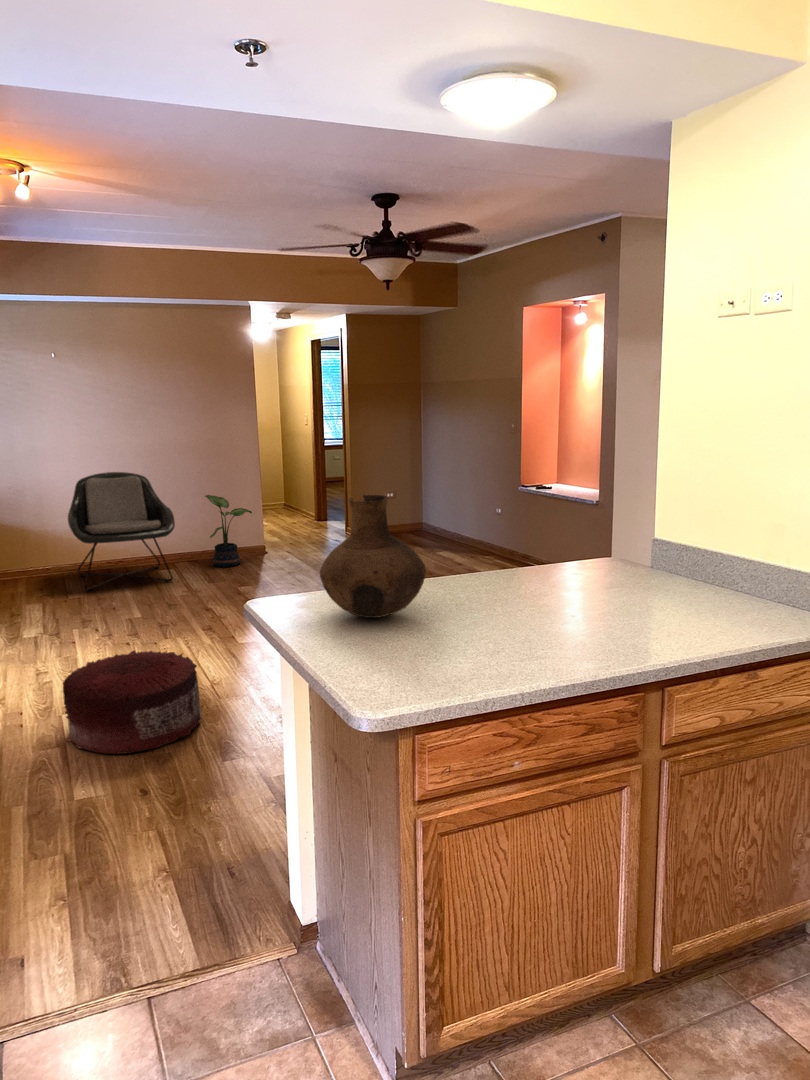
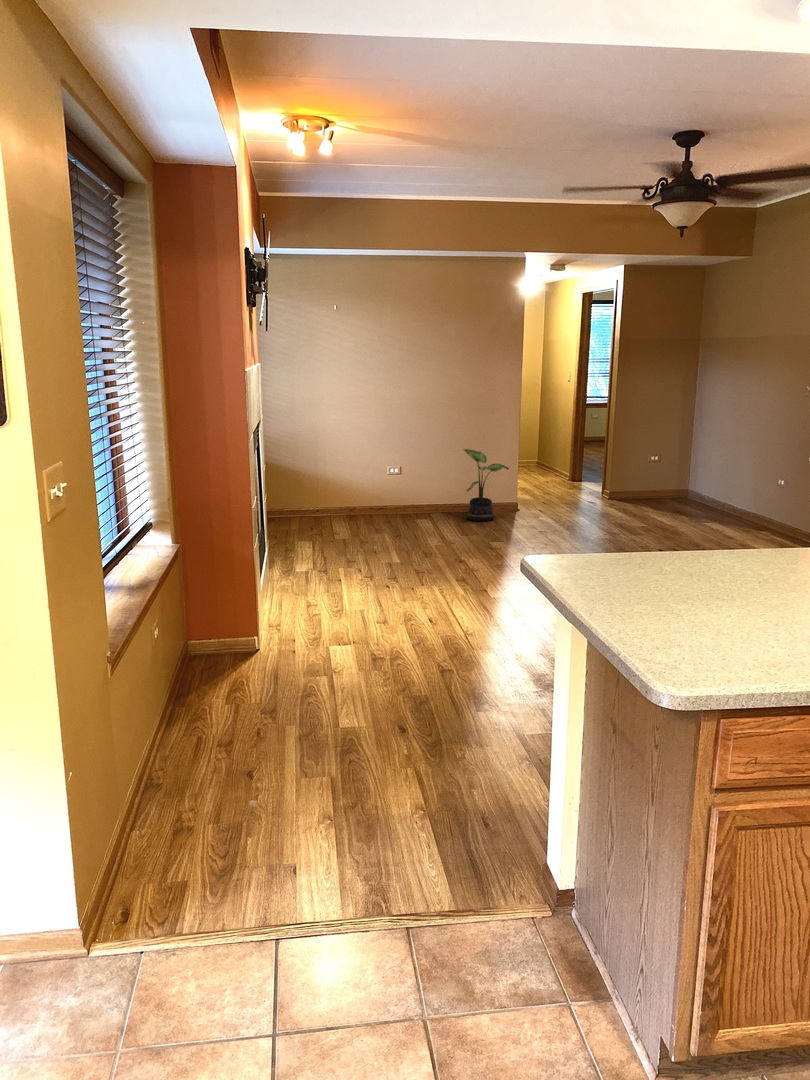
lounge chair: present [68,472,175,592] -> none [338,423,435,535]
vase: present [320,495,426,618] -> none [609,452,730,585]
pouf: present [63,650,202,754] -> none [333,594,457,692]

